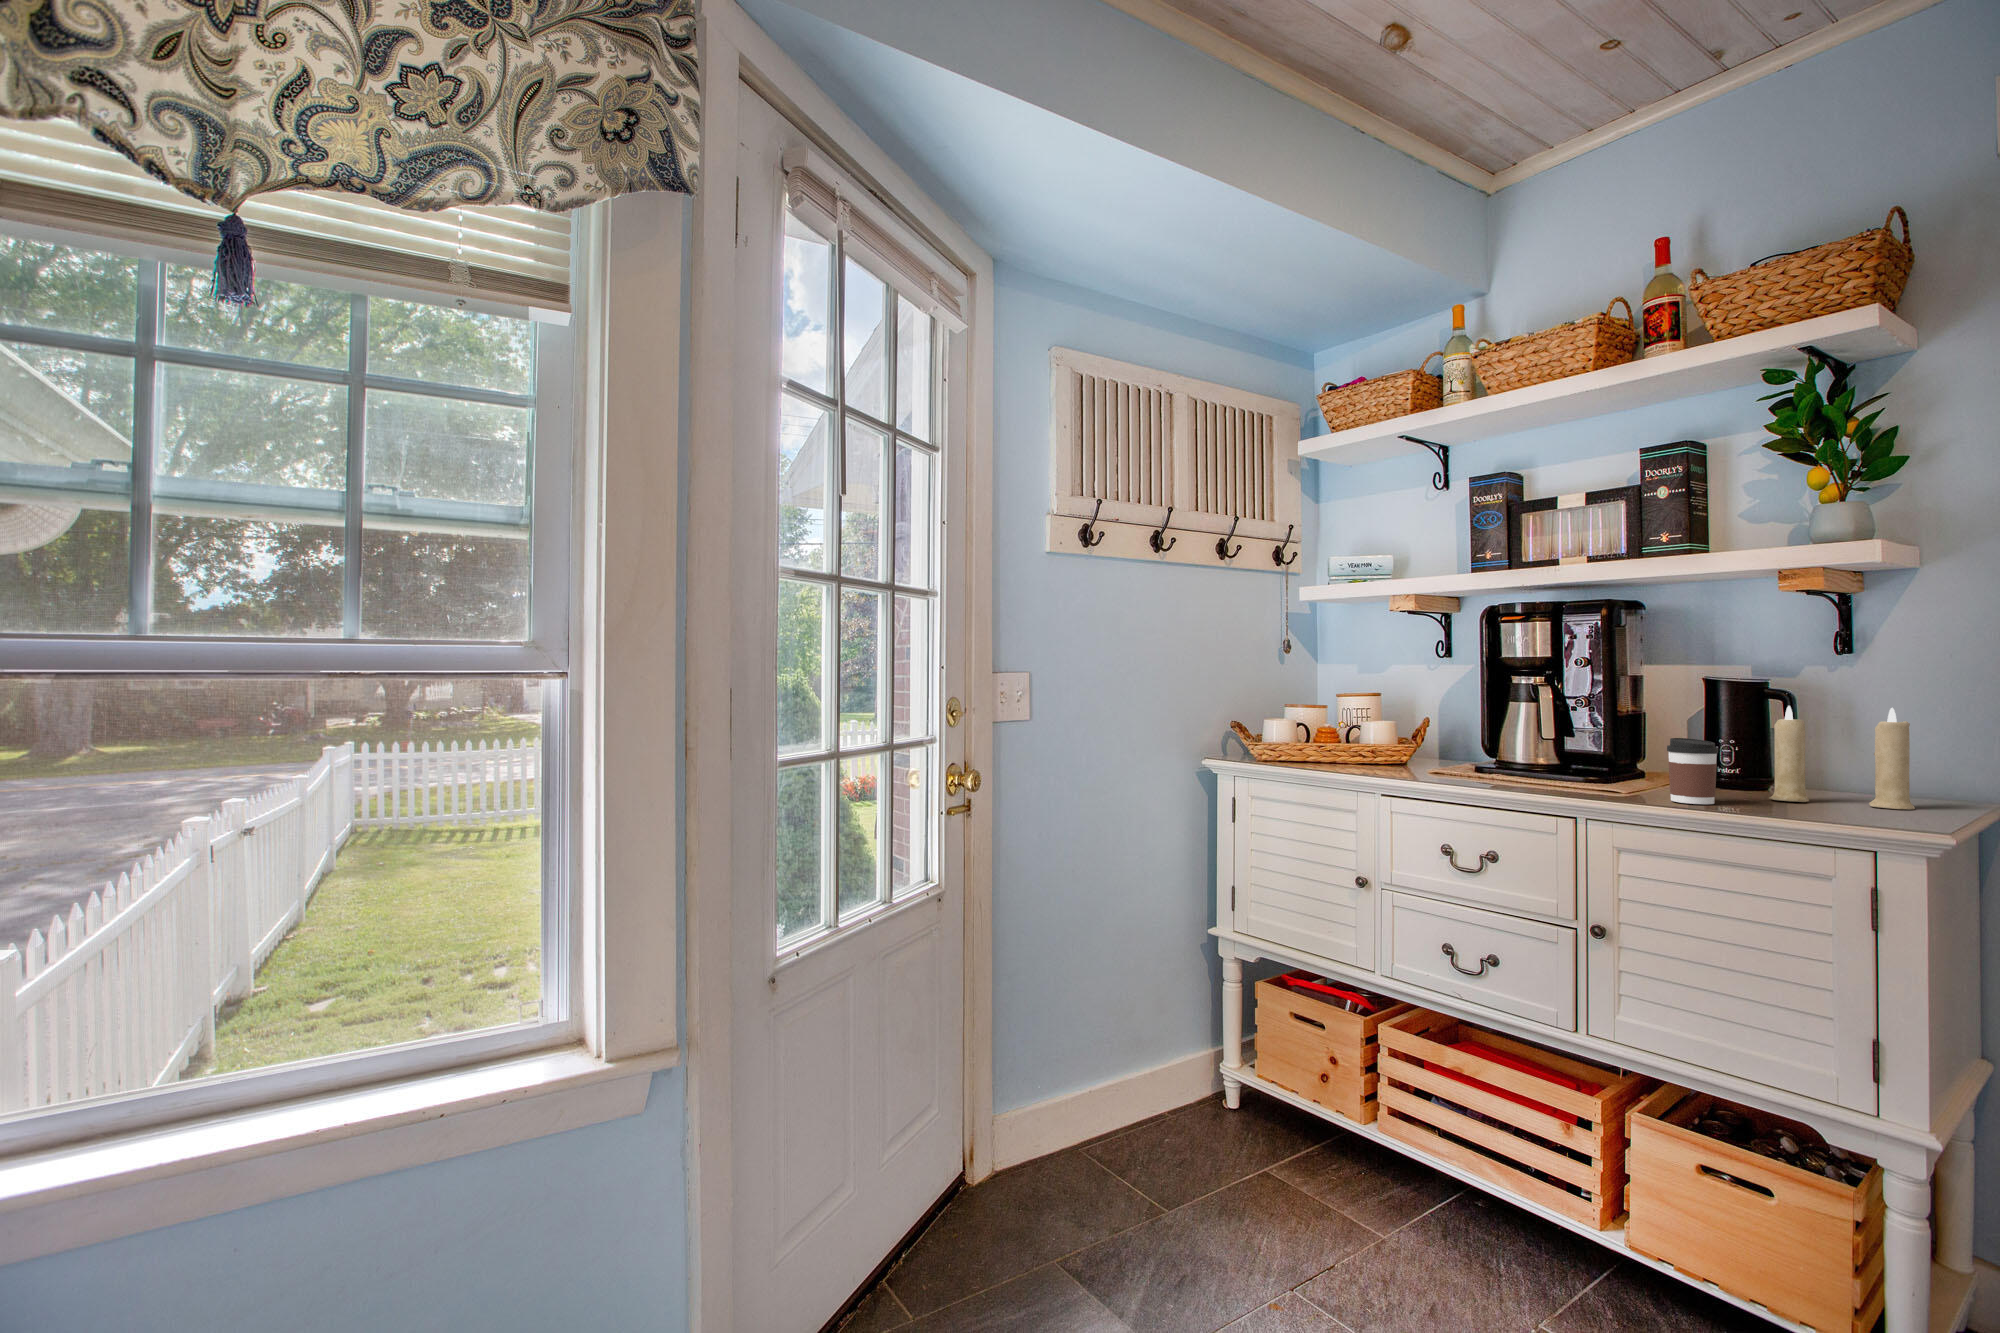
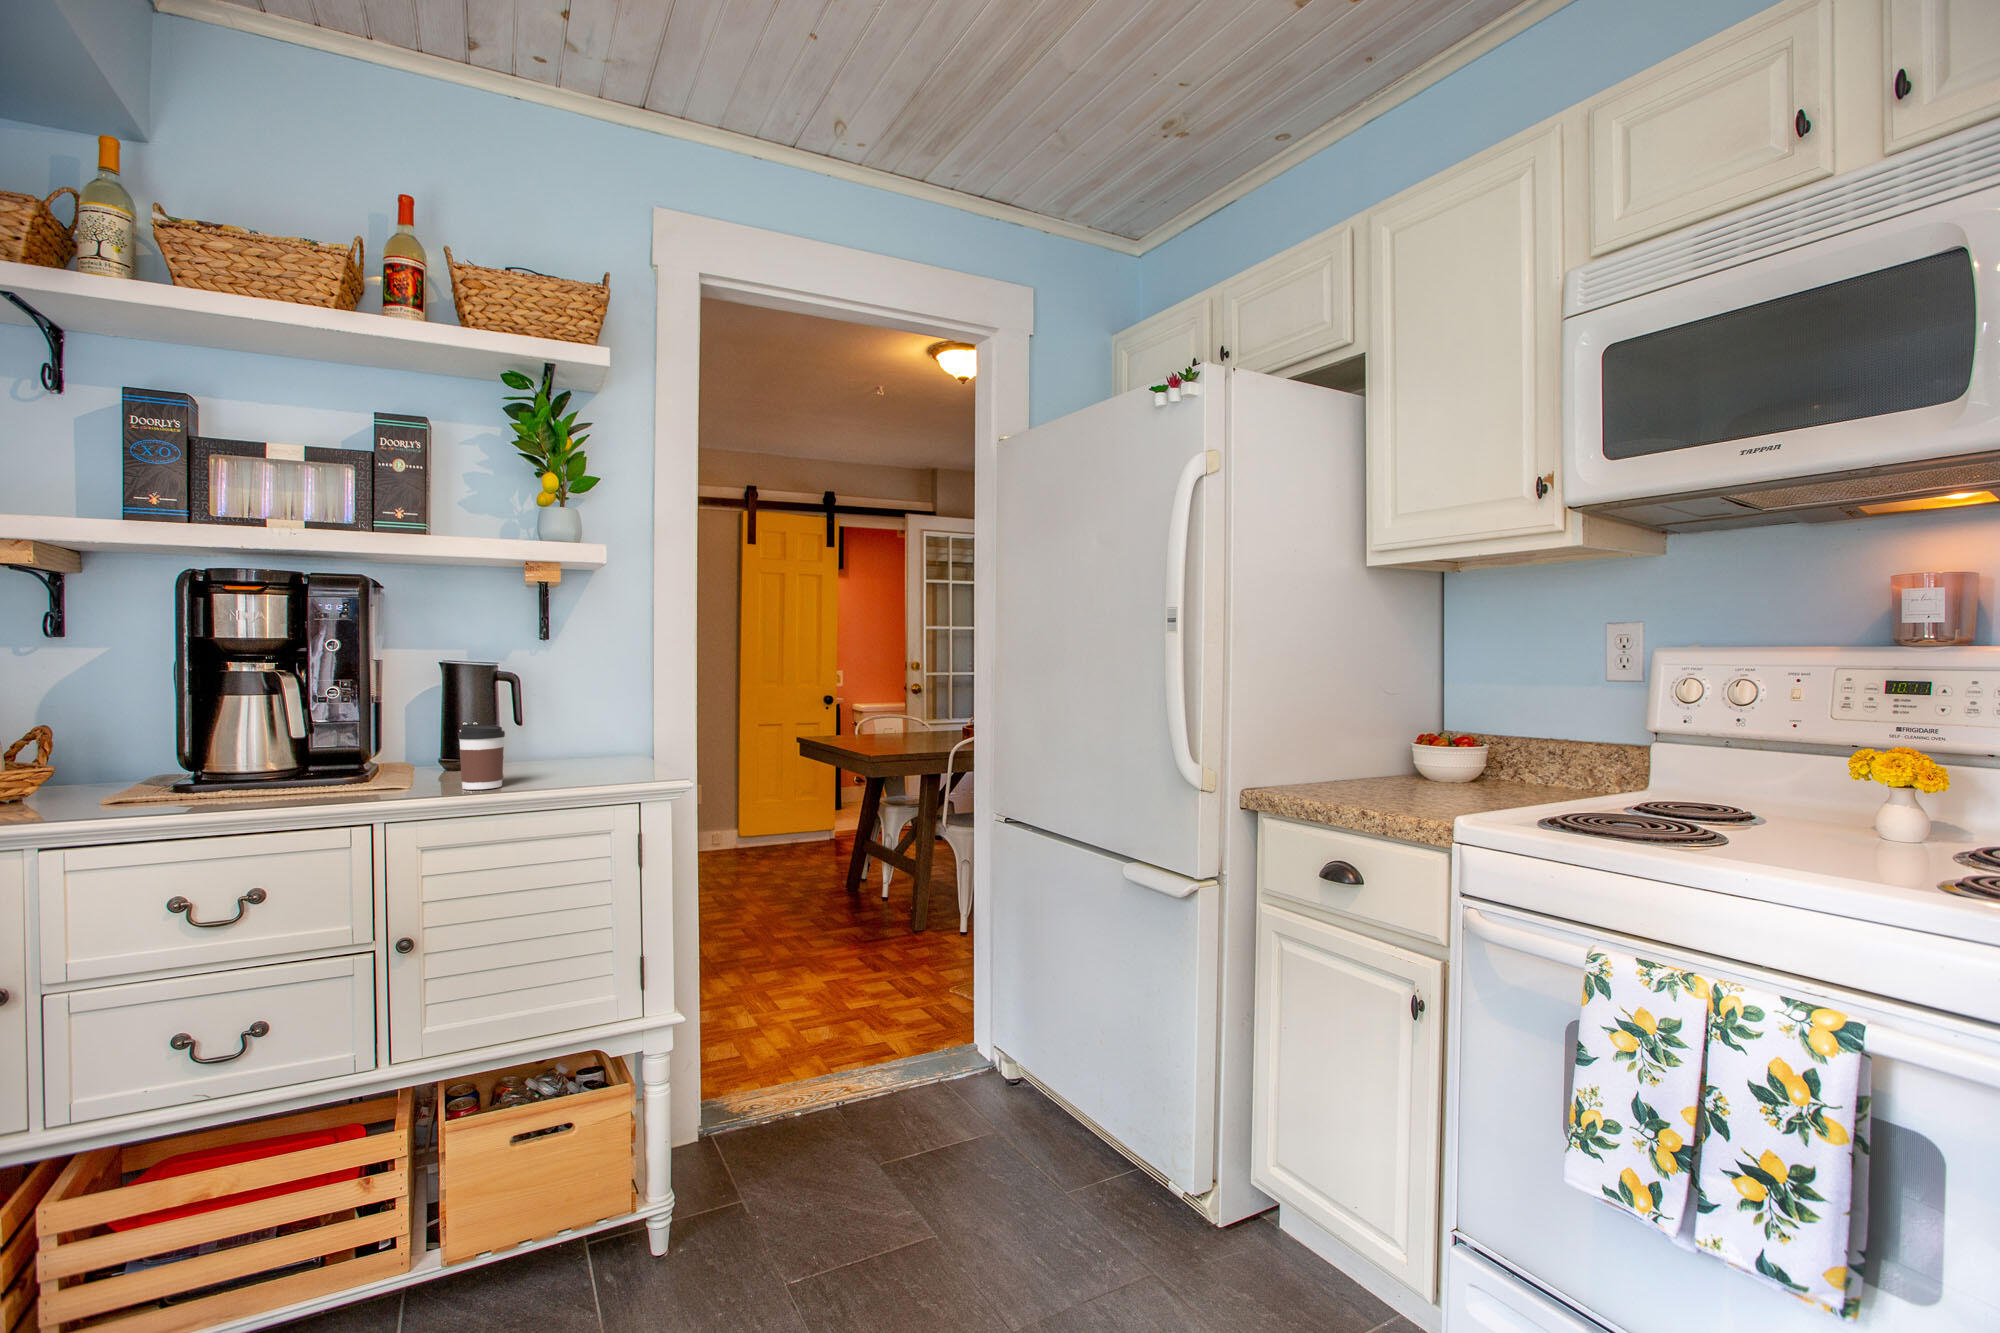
candle: present [1770,706,1915,810] -> none [525,683,624,774]

